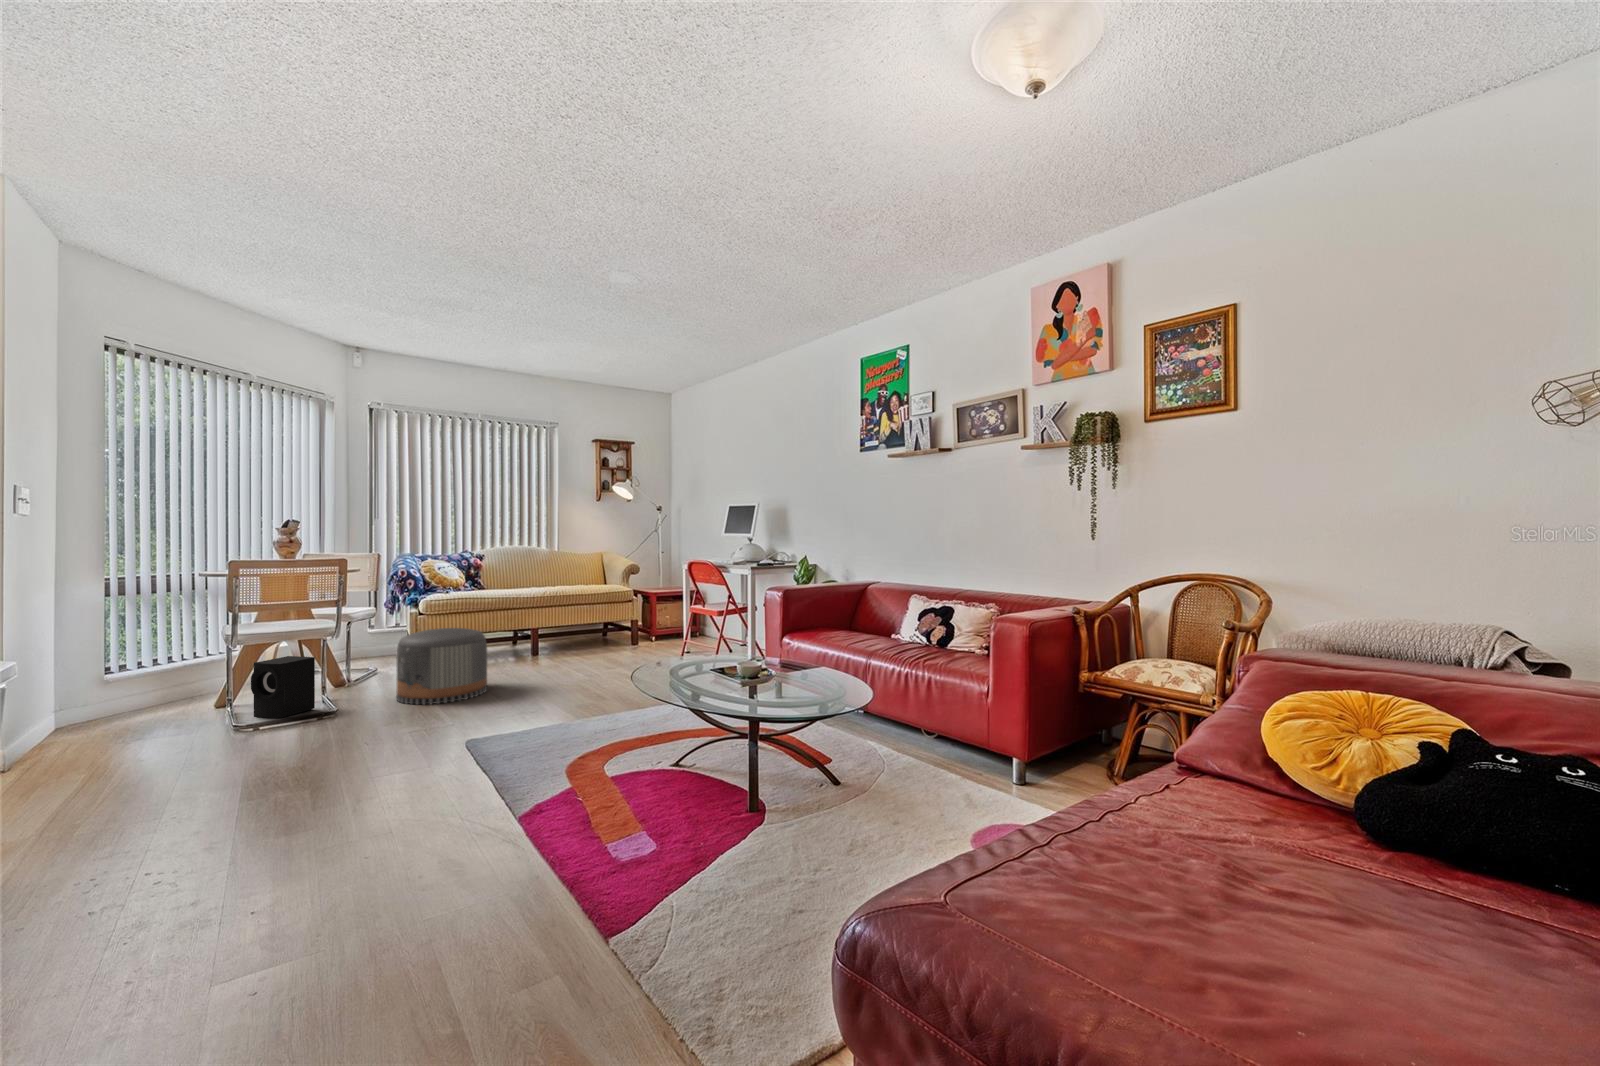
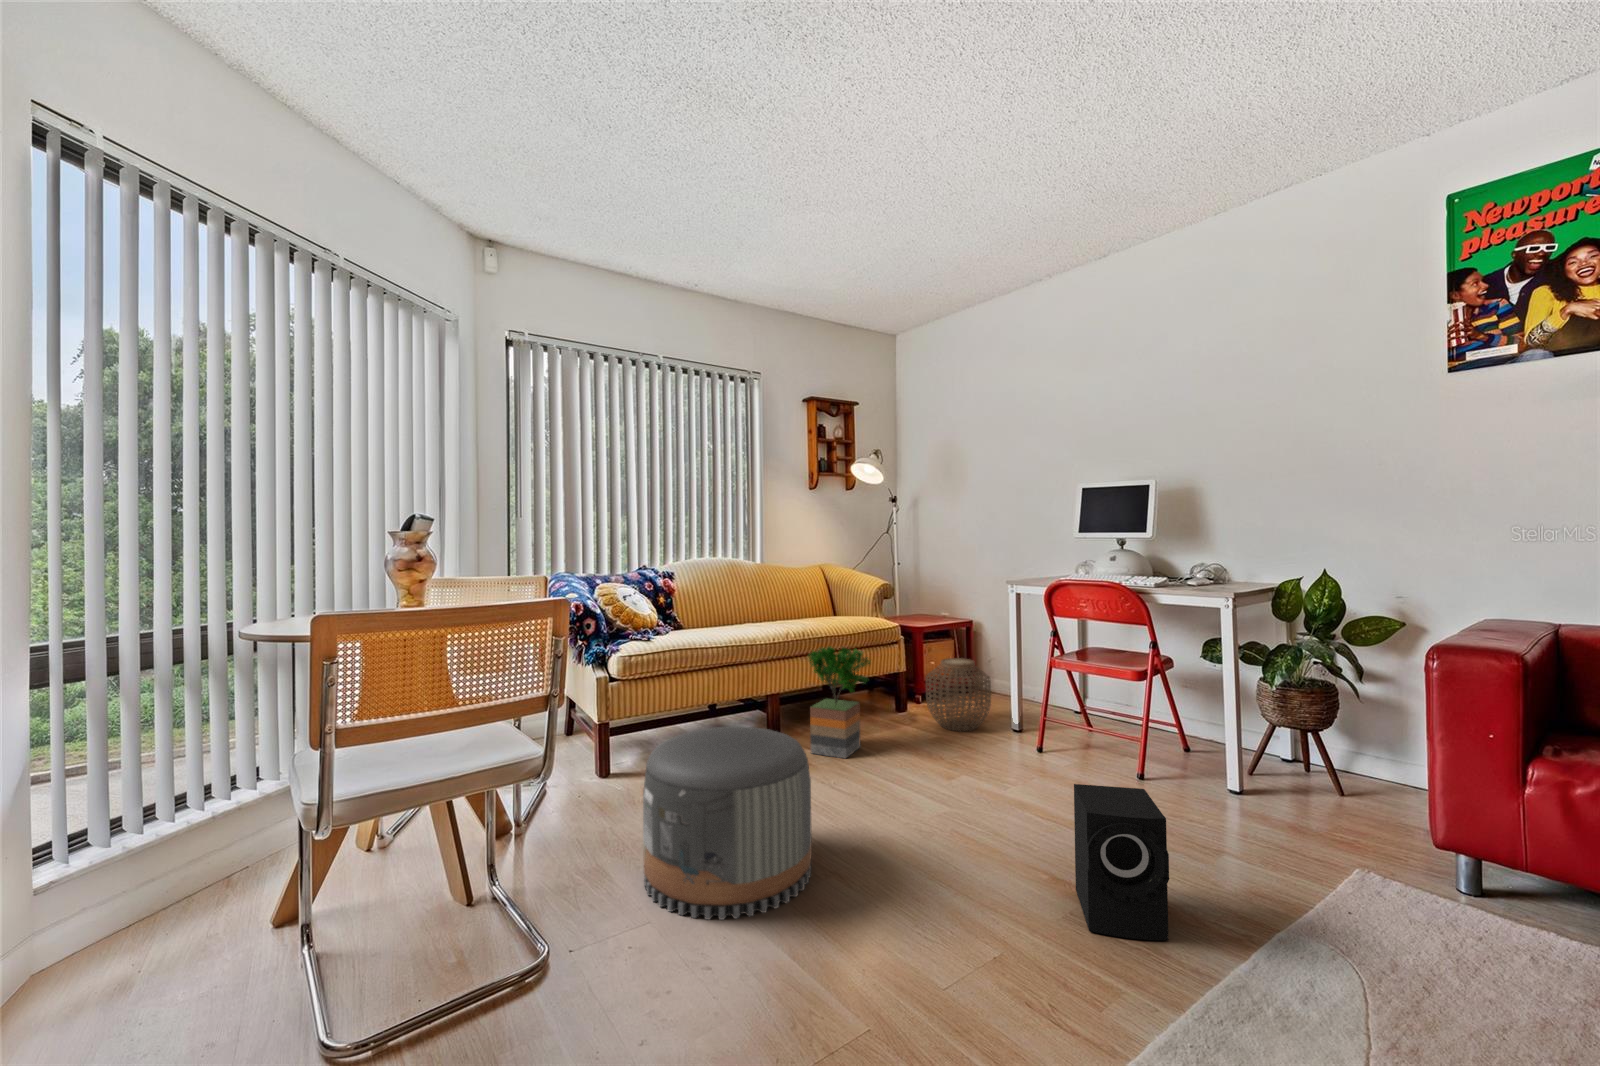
potted tree: none [543,598,587,662] -> present [809,646,870,759]
woven basket: none [634,609,673,651] -> present [926,658,991,731]
speaker: present [251,656,315,718] -> present [1074,784,1169,940]

